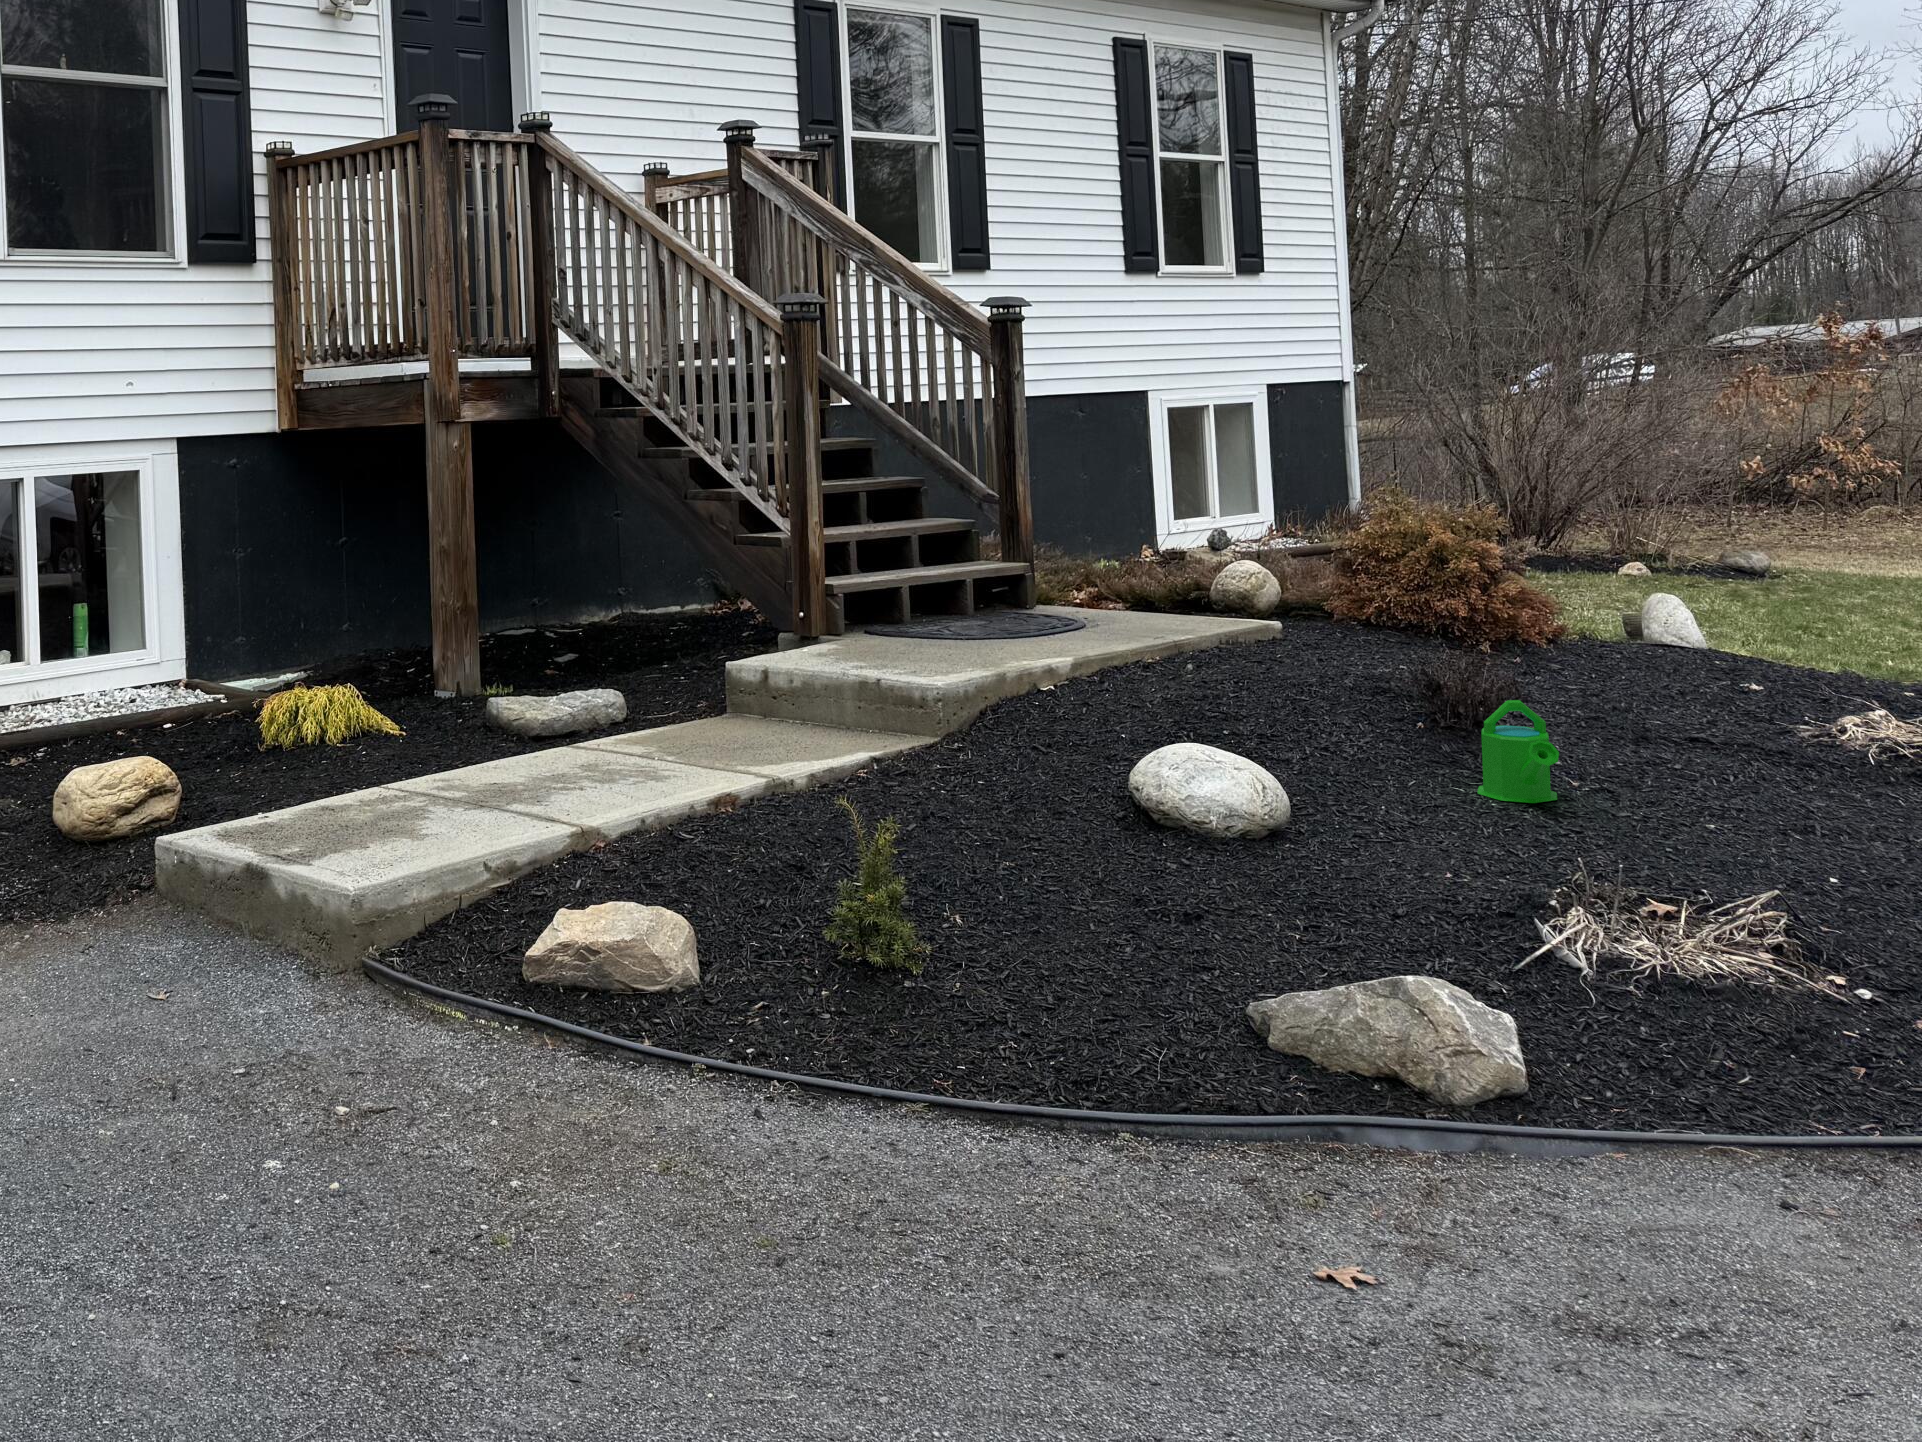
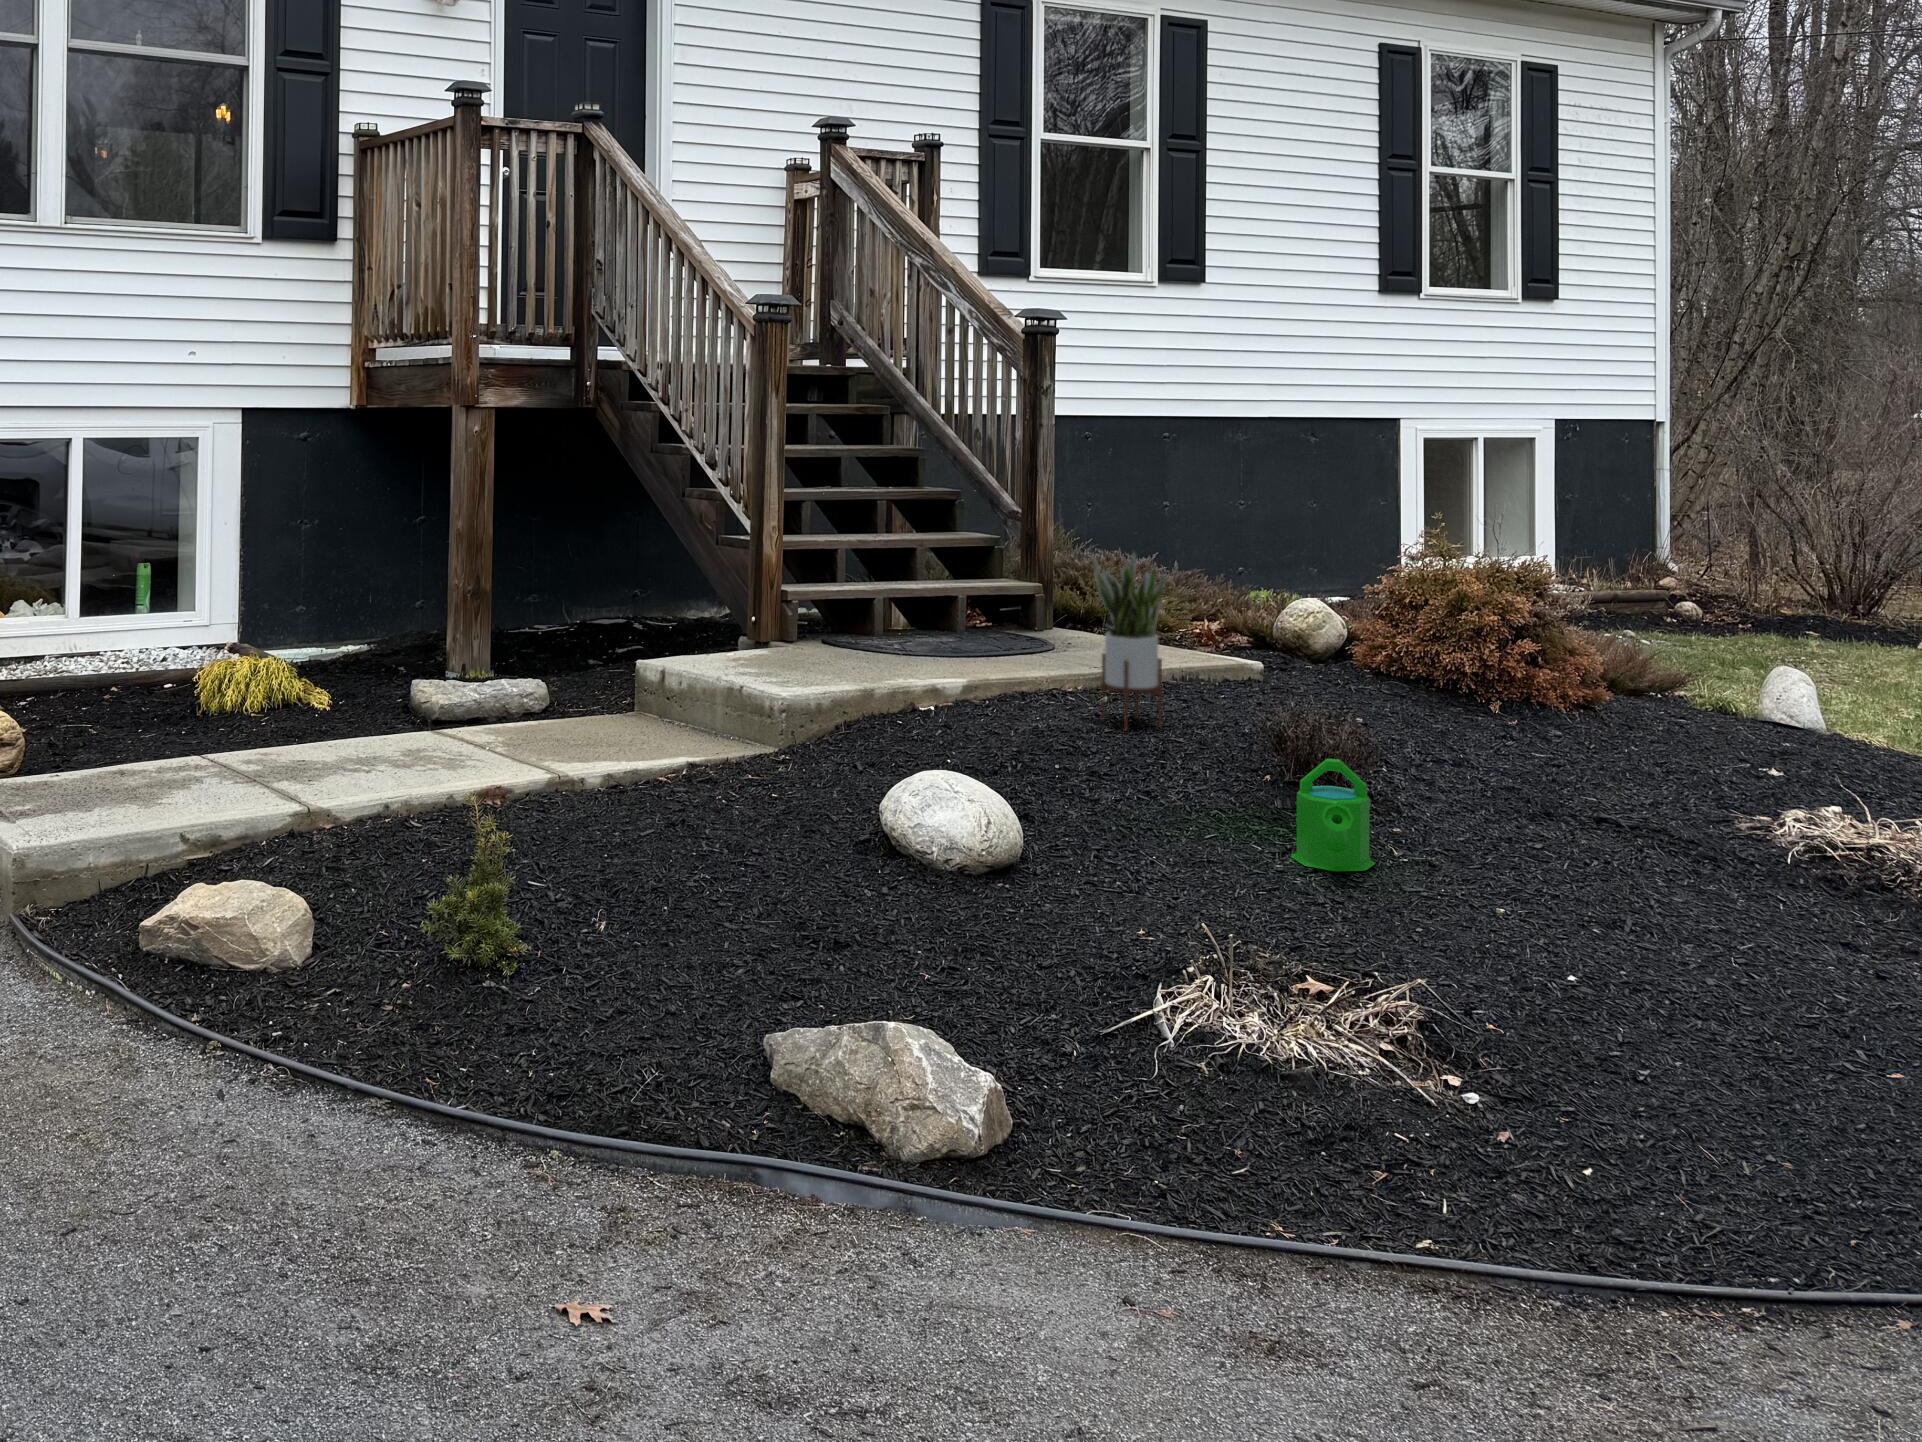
potted plant: none [1193,523,1266,692] -> present [1091,553,1166,730]

